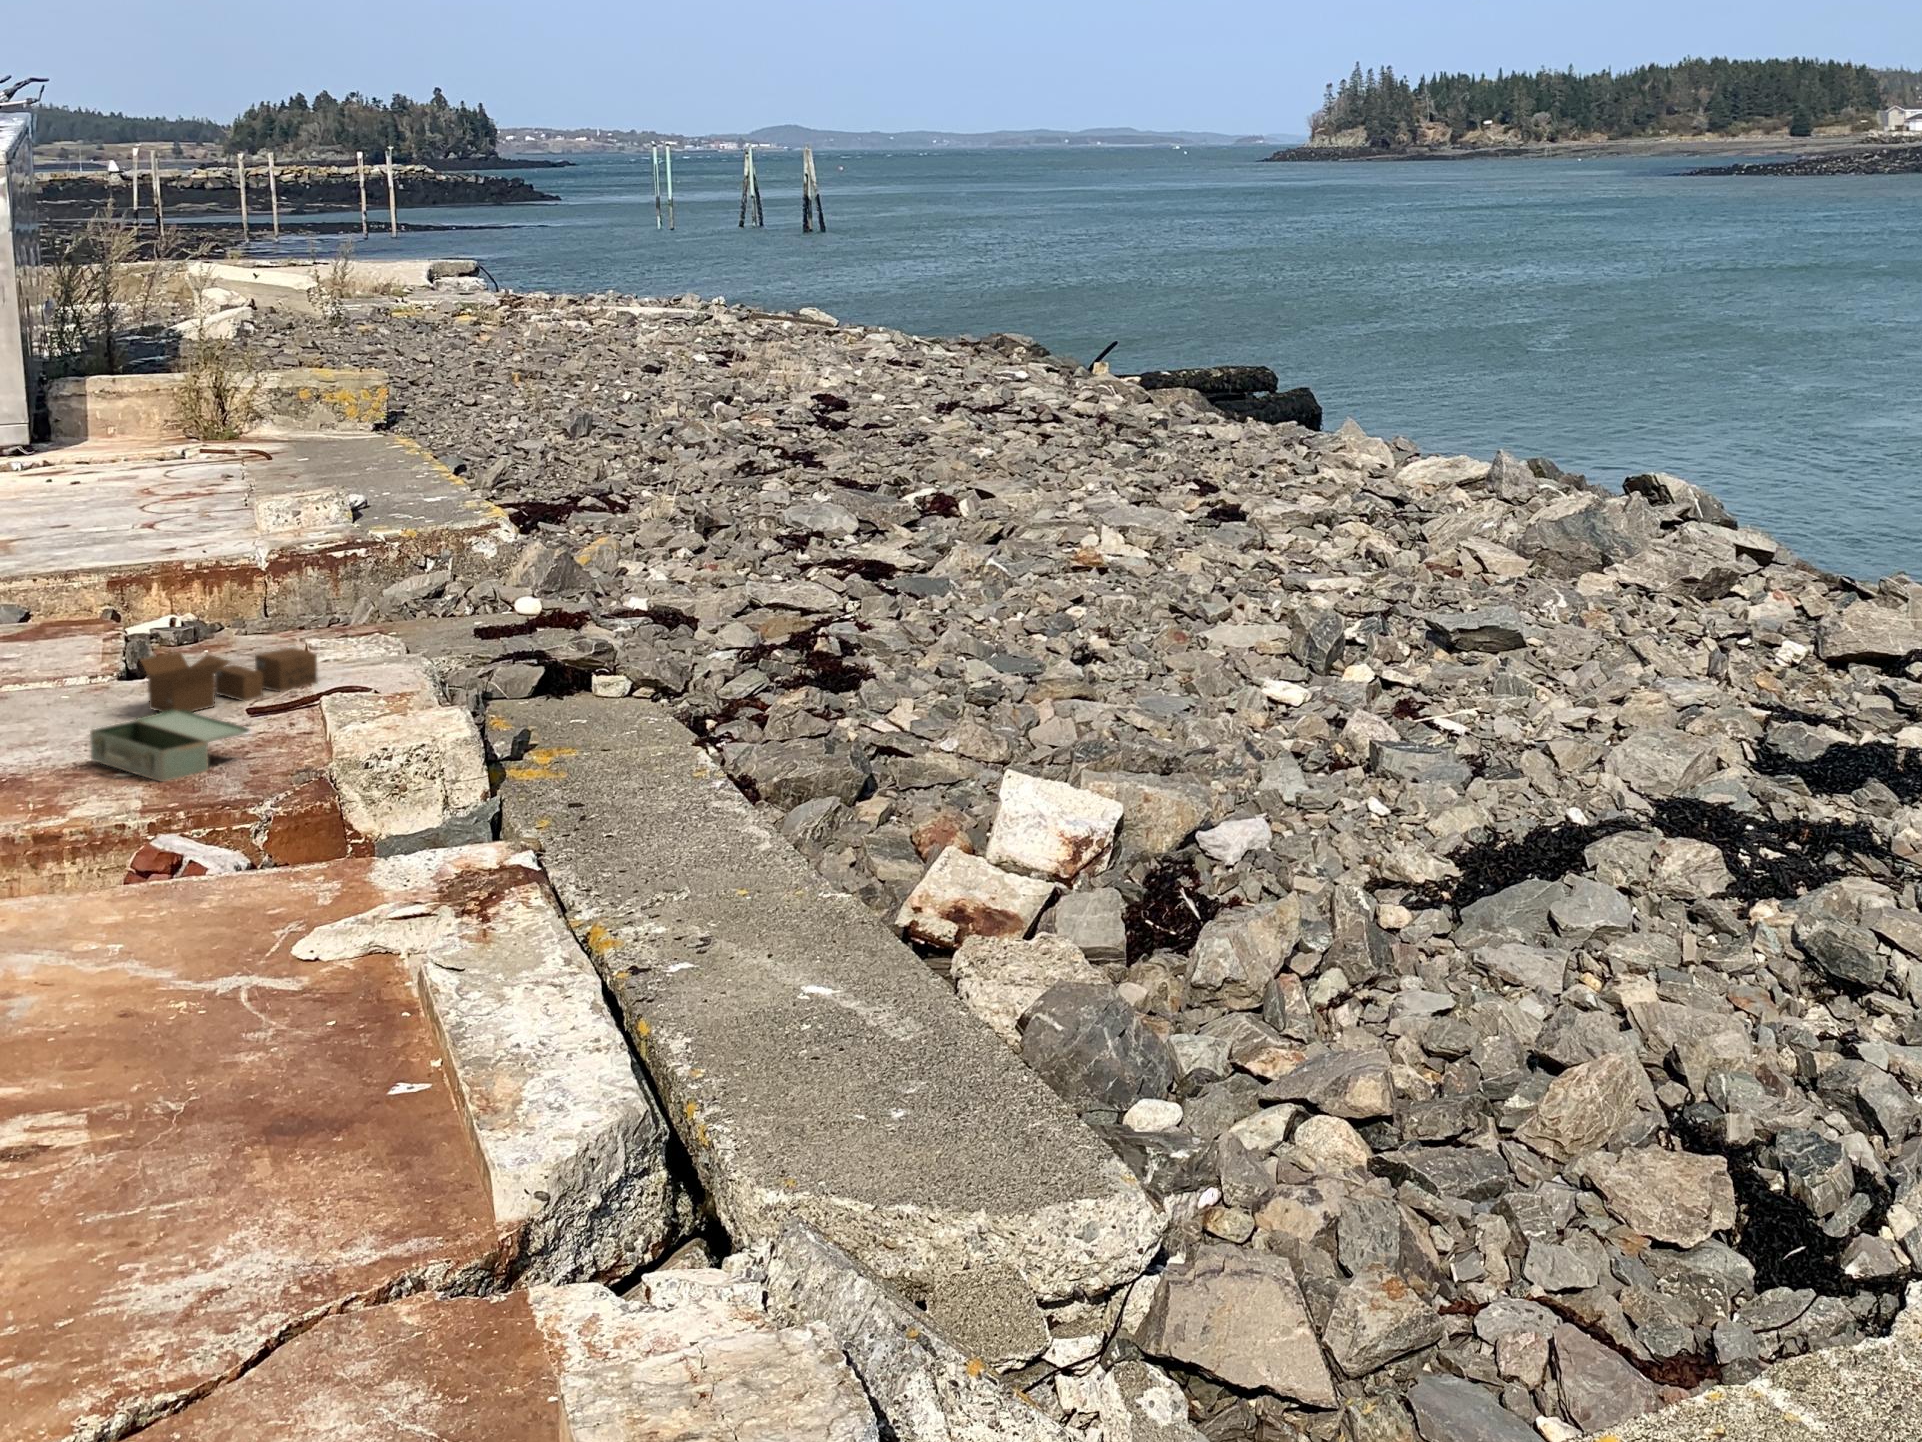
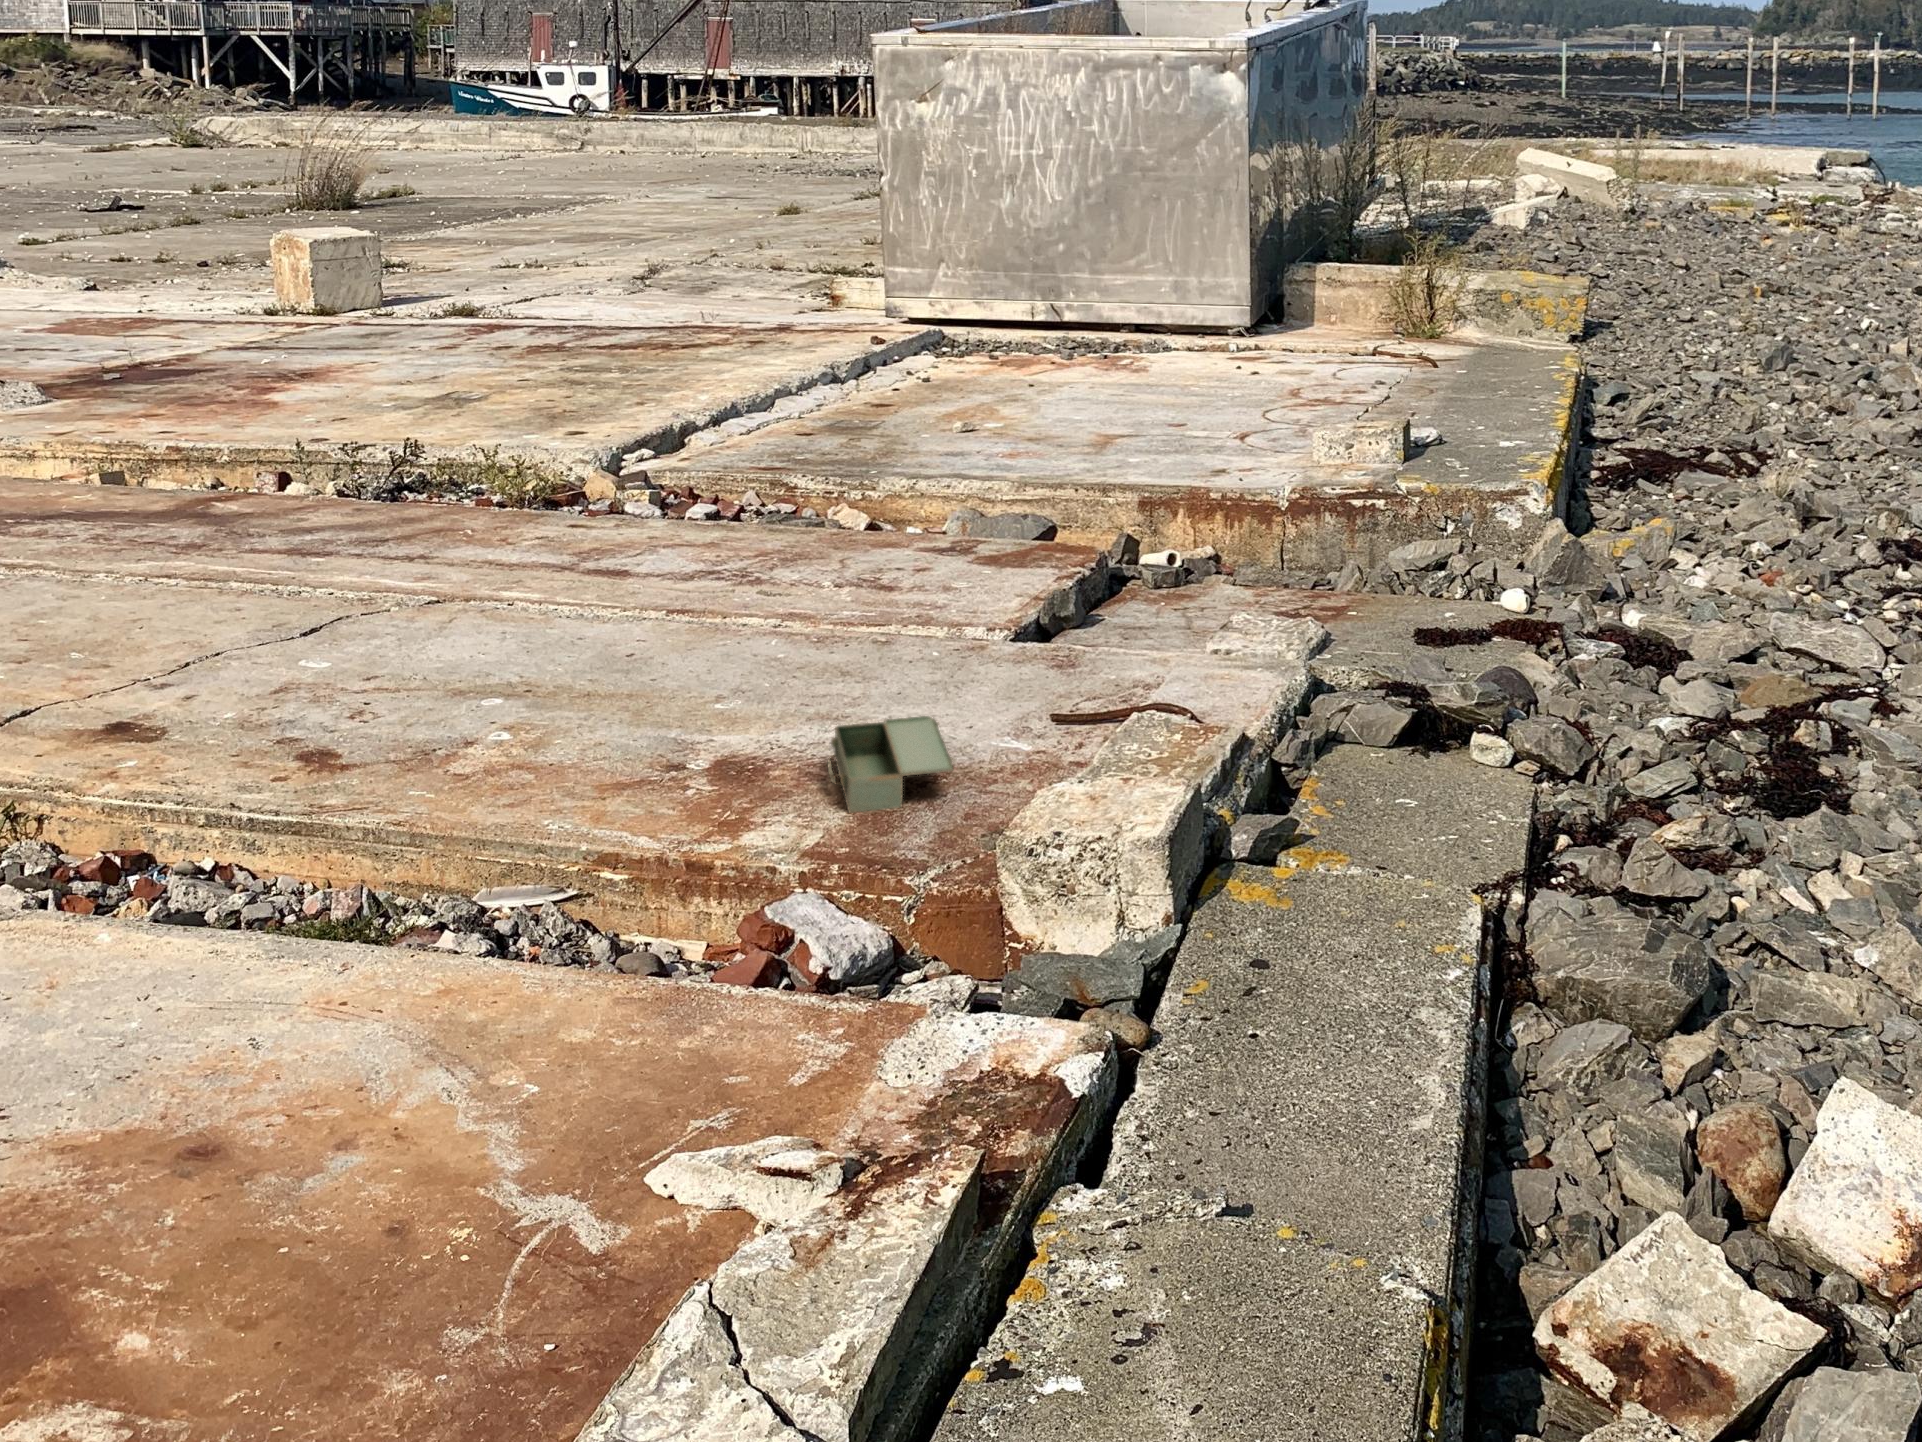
cardboard box: present [141,648,318,712] -> none [952,632,1143,707]

